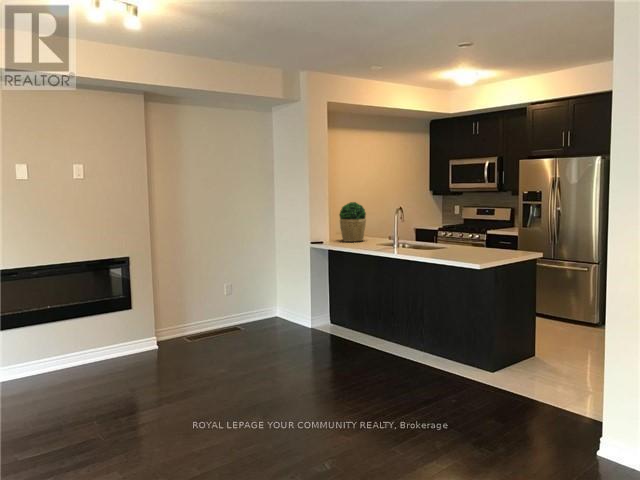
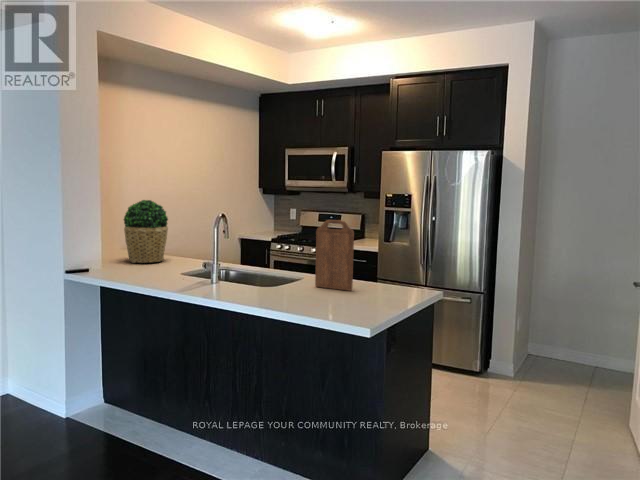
cutting board: none [458,210,482,255] -> present [315,220,354,291]

